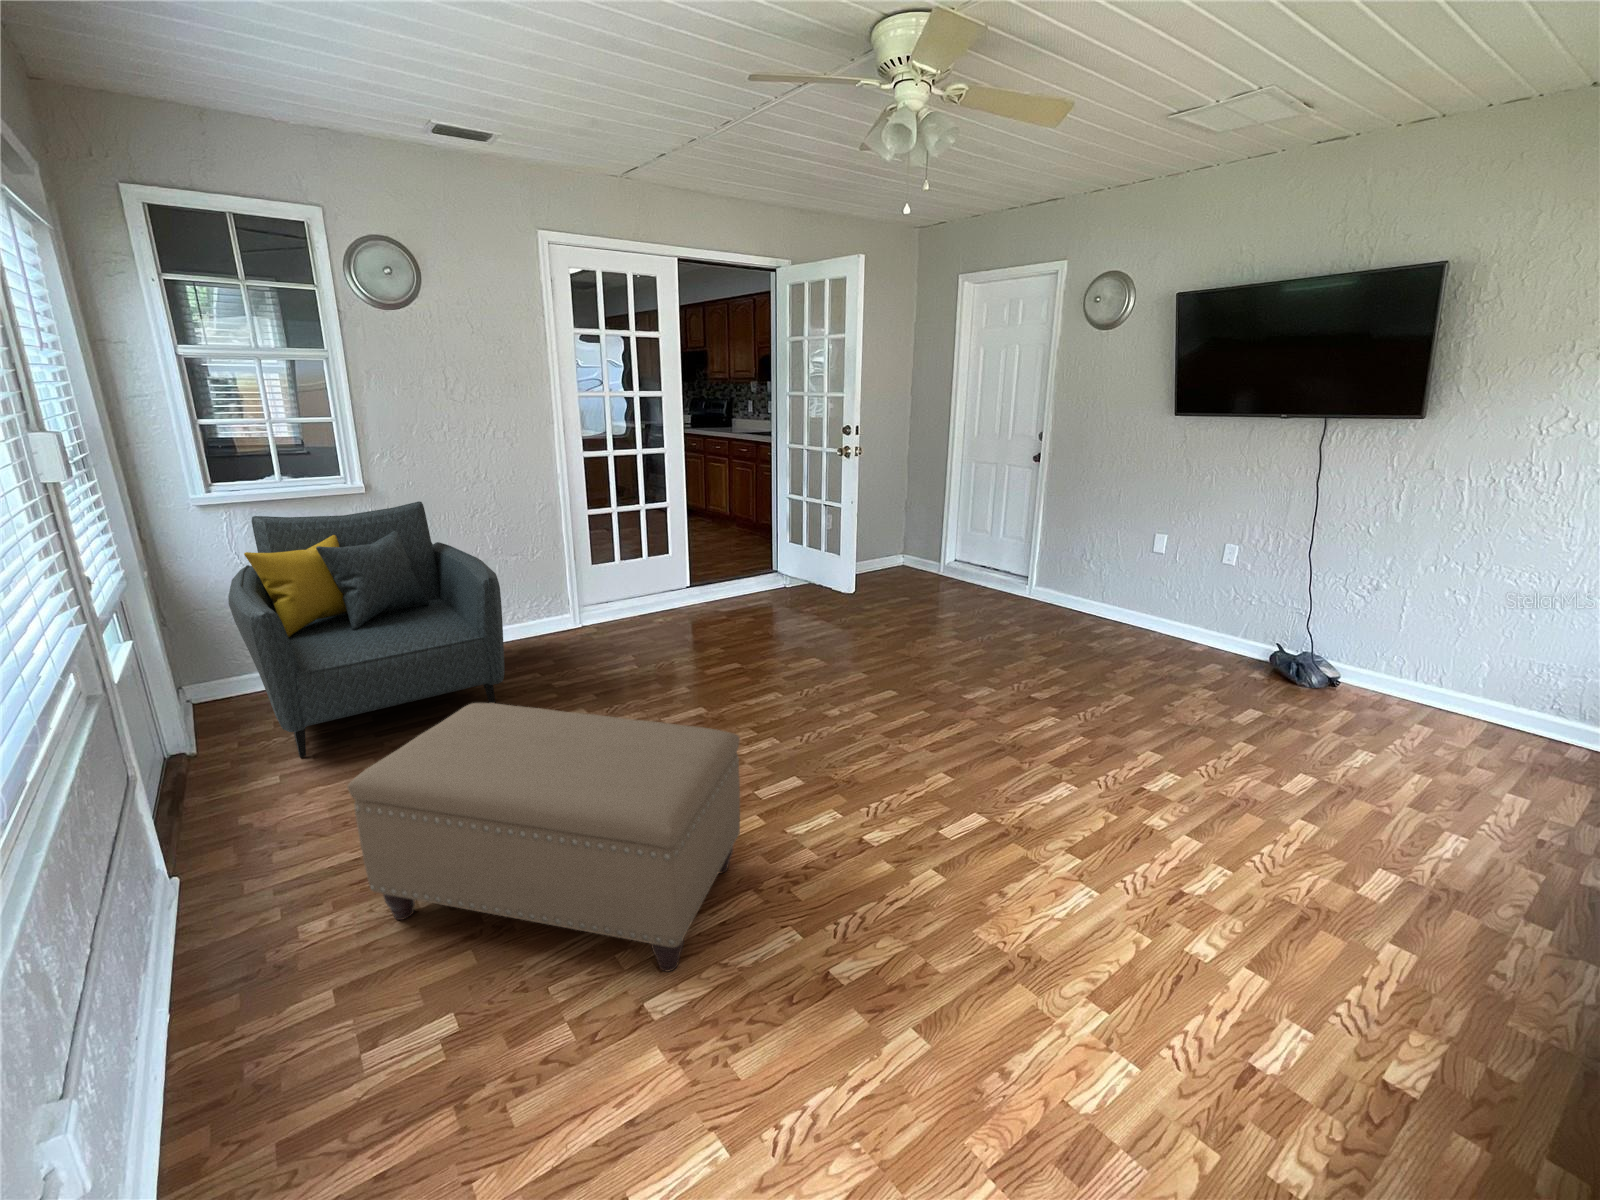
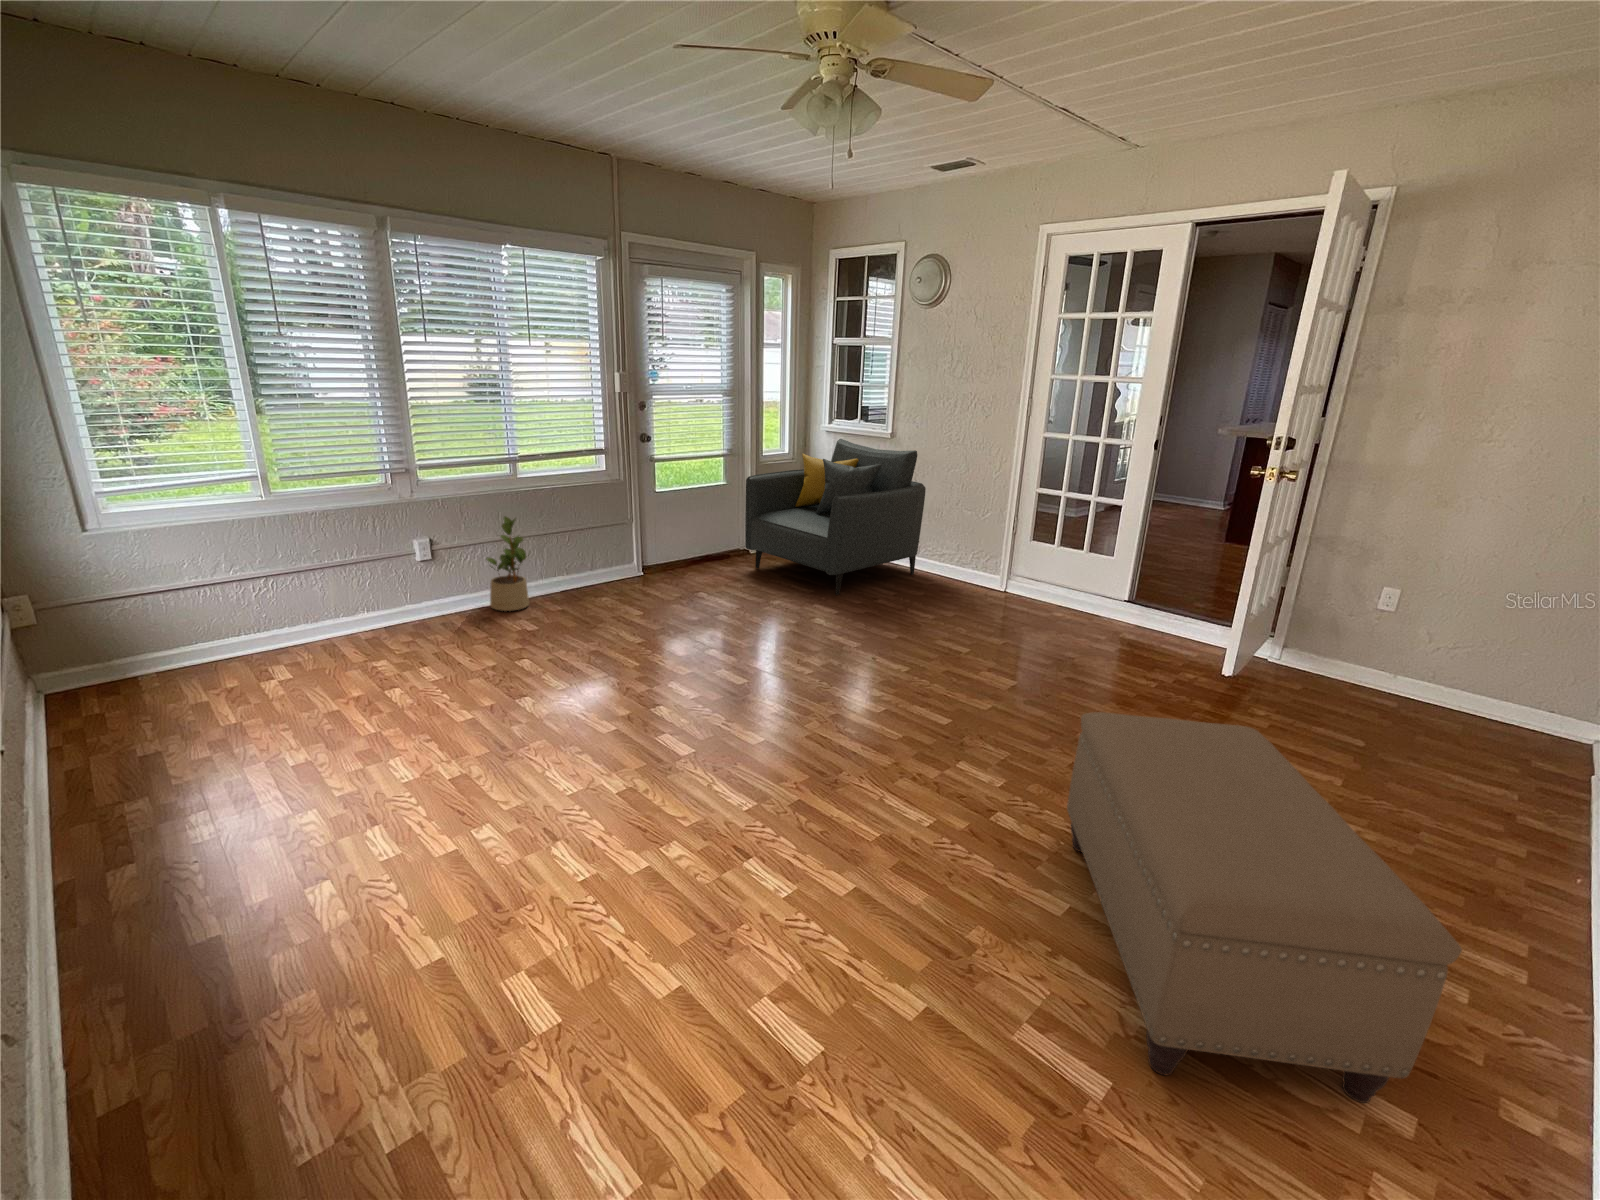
ottoman: present [347,703,740,972] -> present [1067,712,1462,1103]
potted plant: none [143,871,331,1141] -> present [487,516,529,611]

